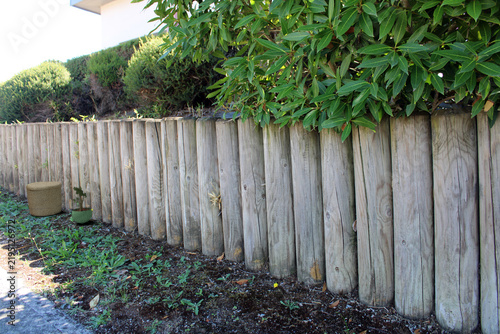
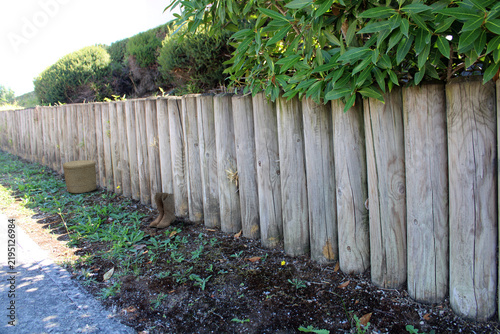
potted plant: present [72,187,92,223] -> none [103,165,122,200]
boots: none [127,215,153,252] -> present [149,192,175,228]

